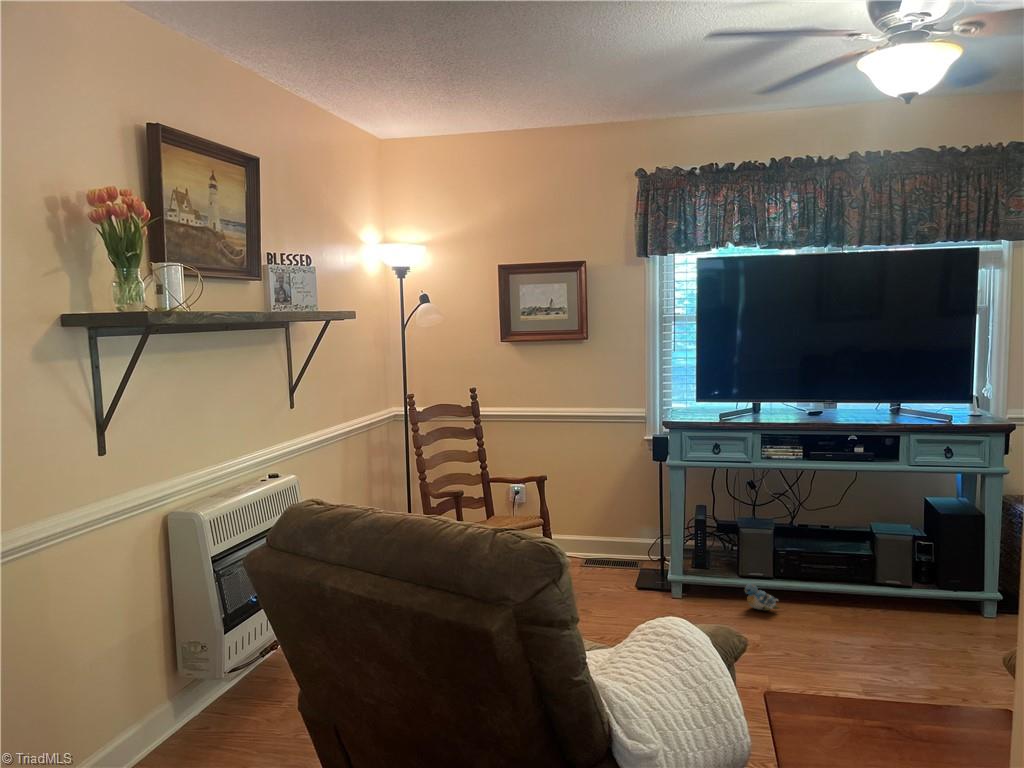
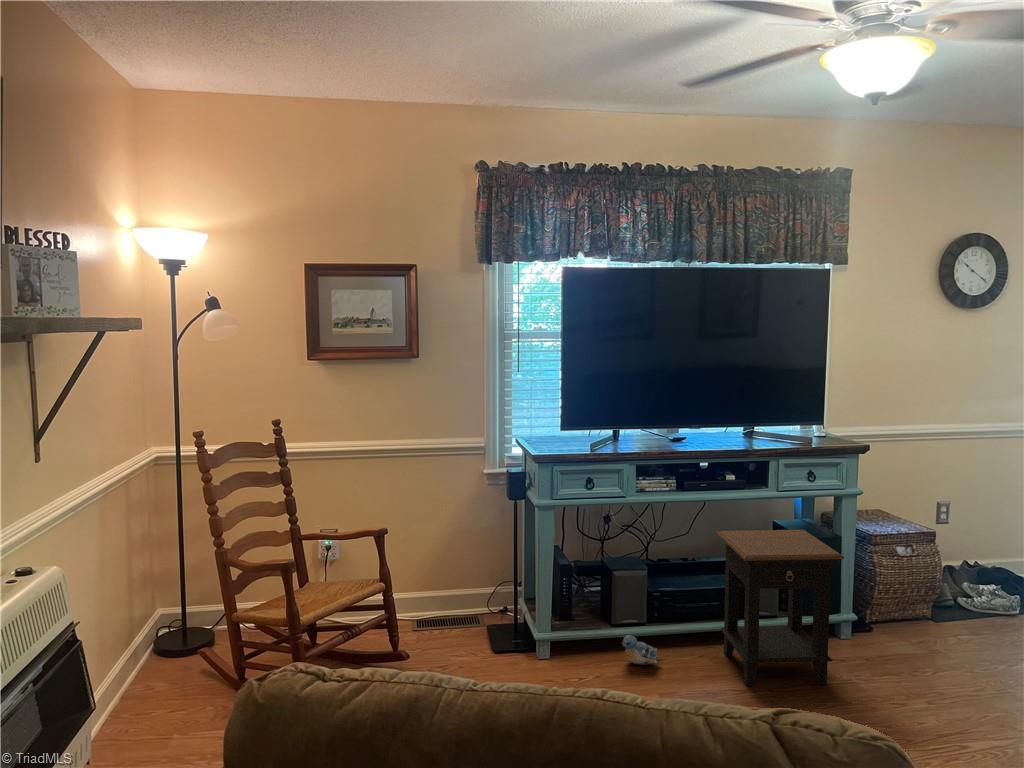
side table: none [840,498,947,645] -> present [716,530,844,686]

